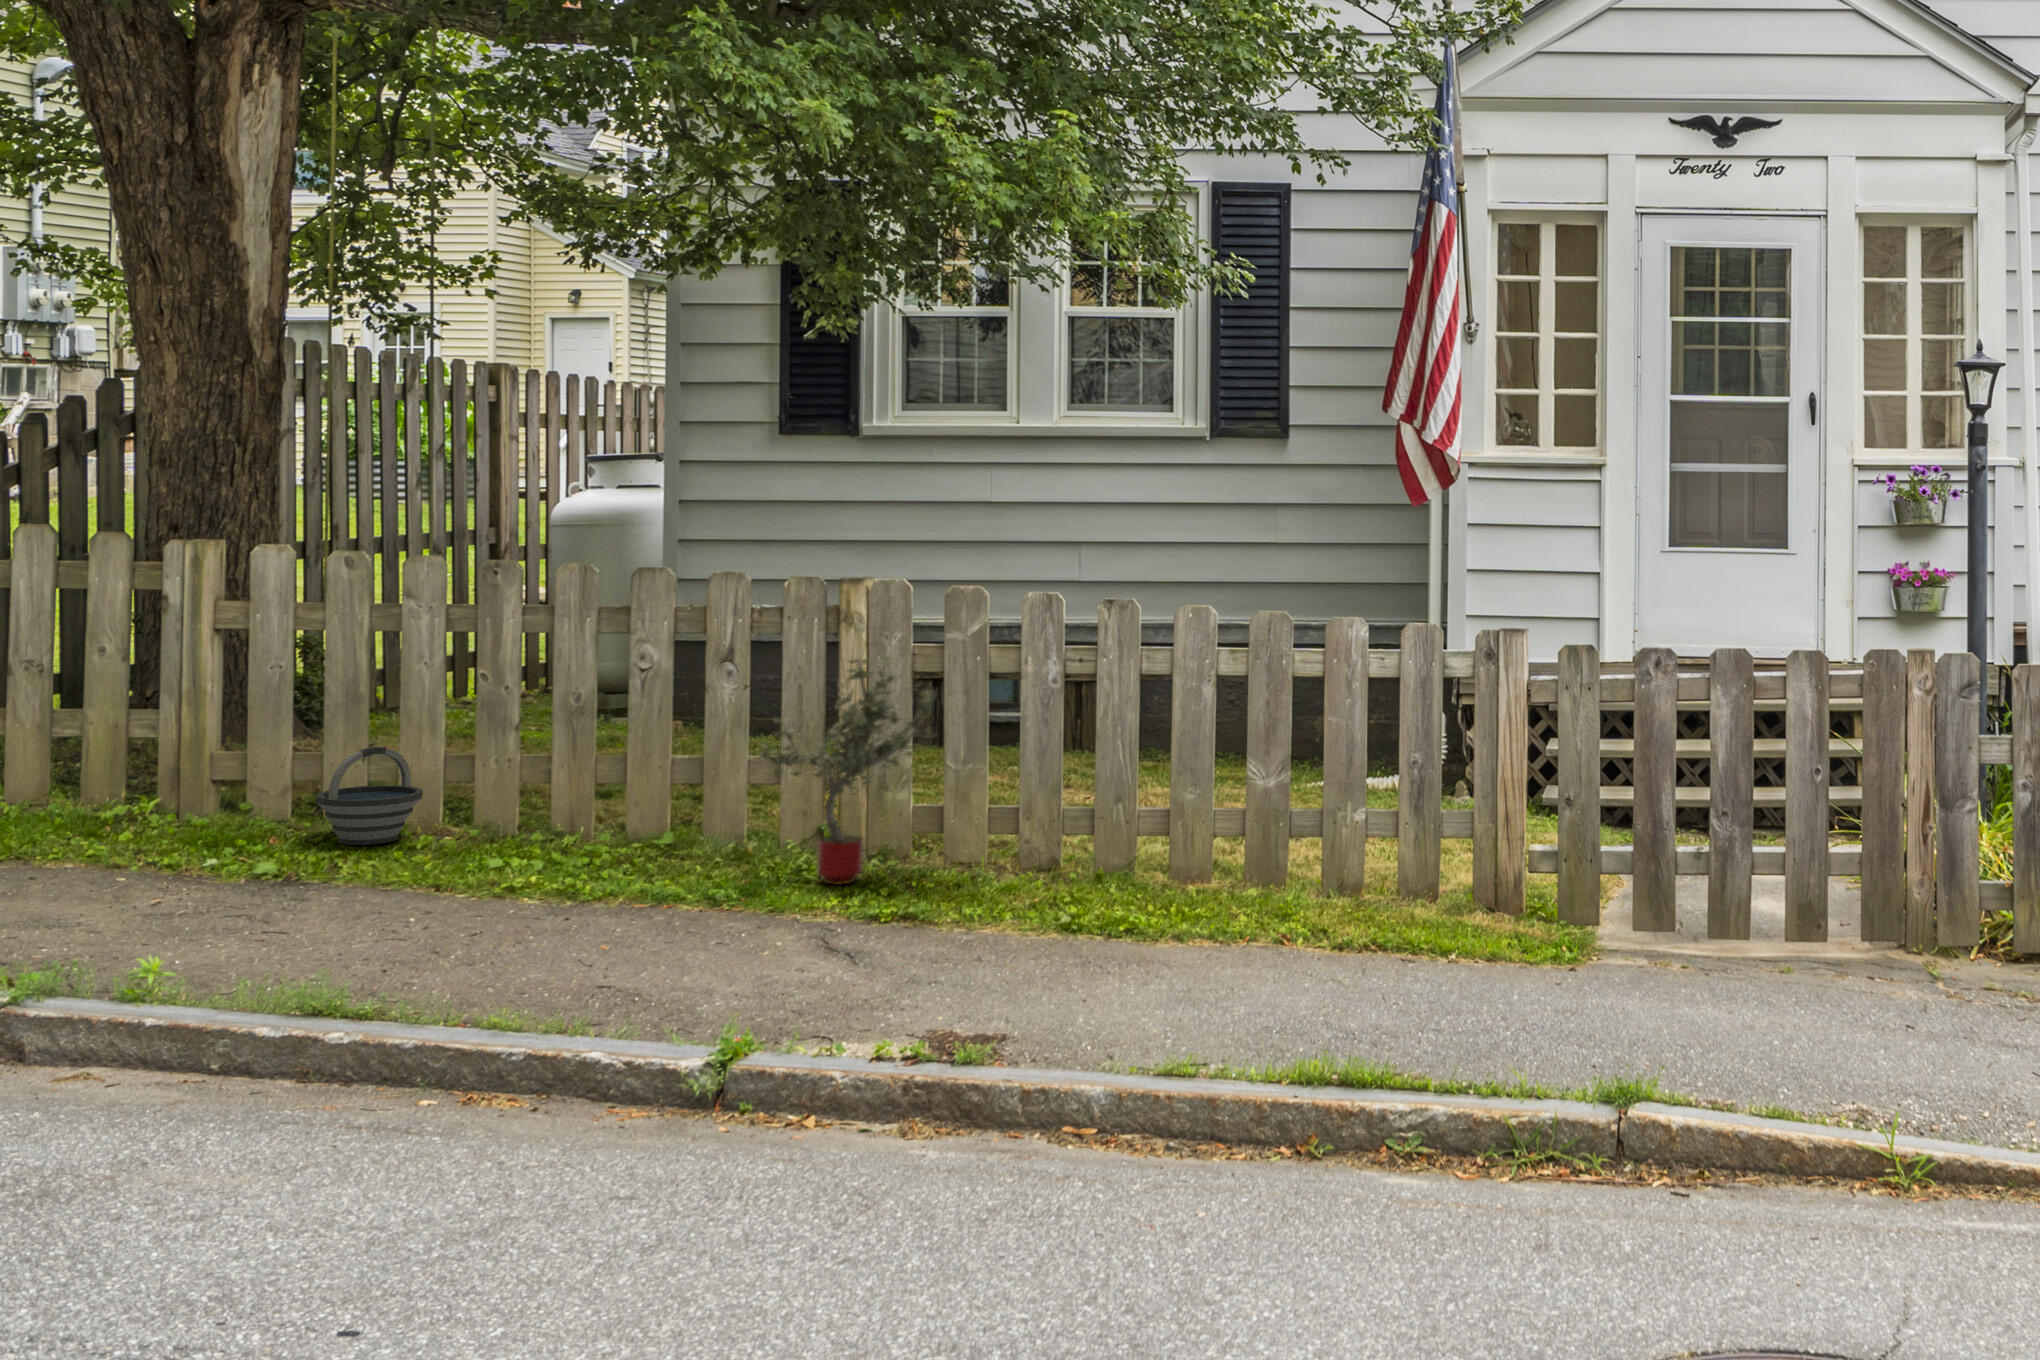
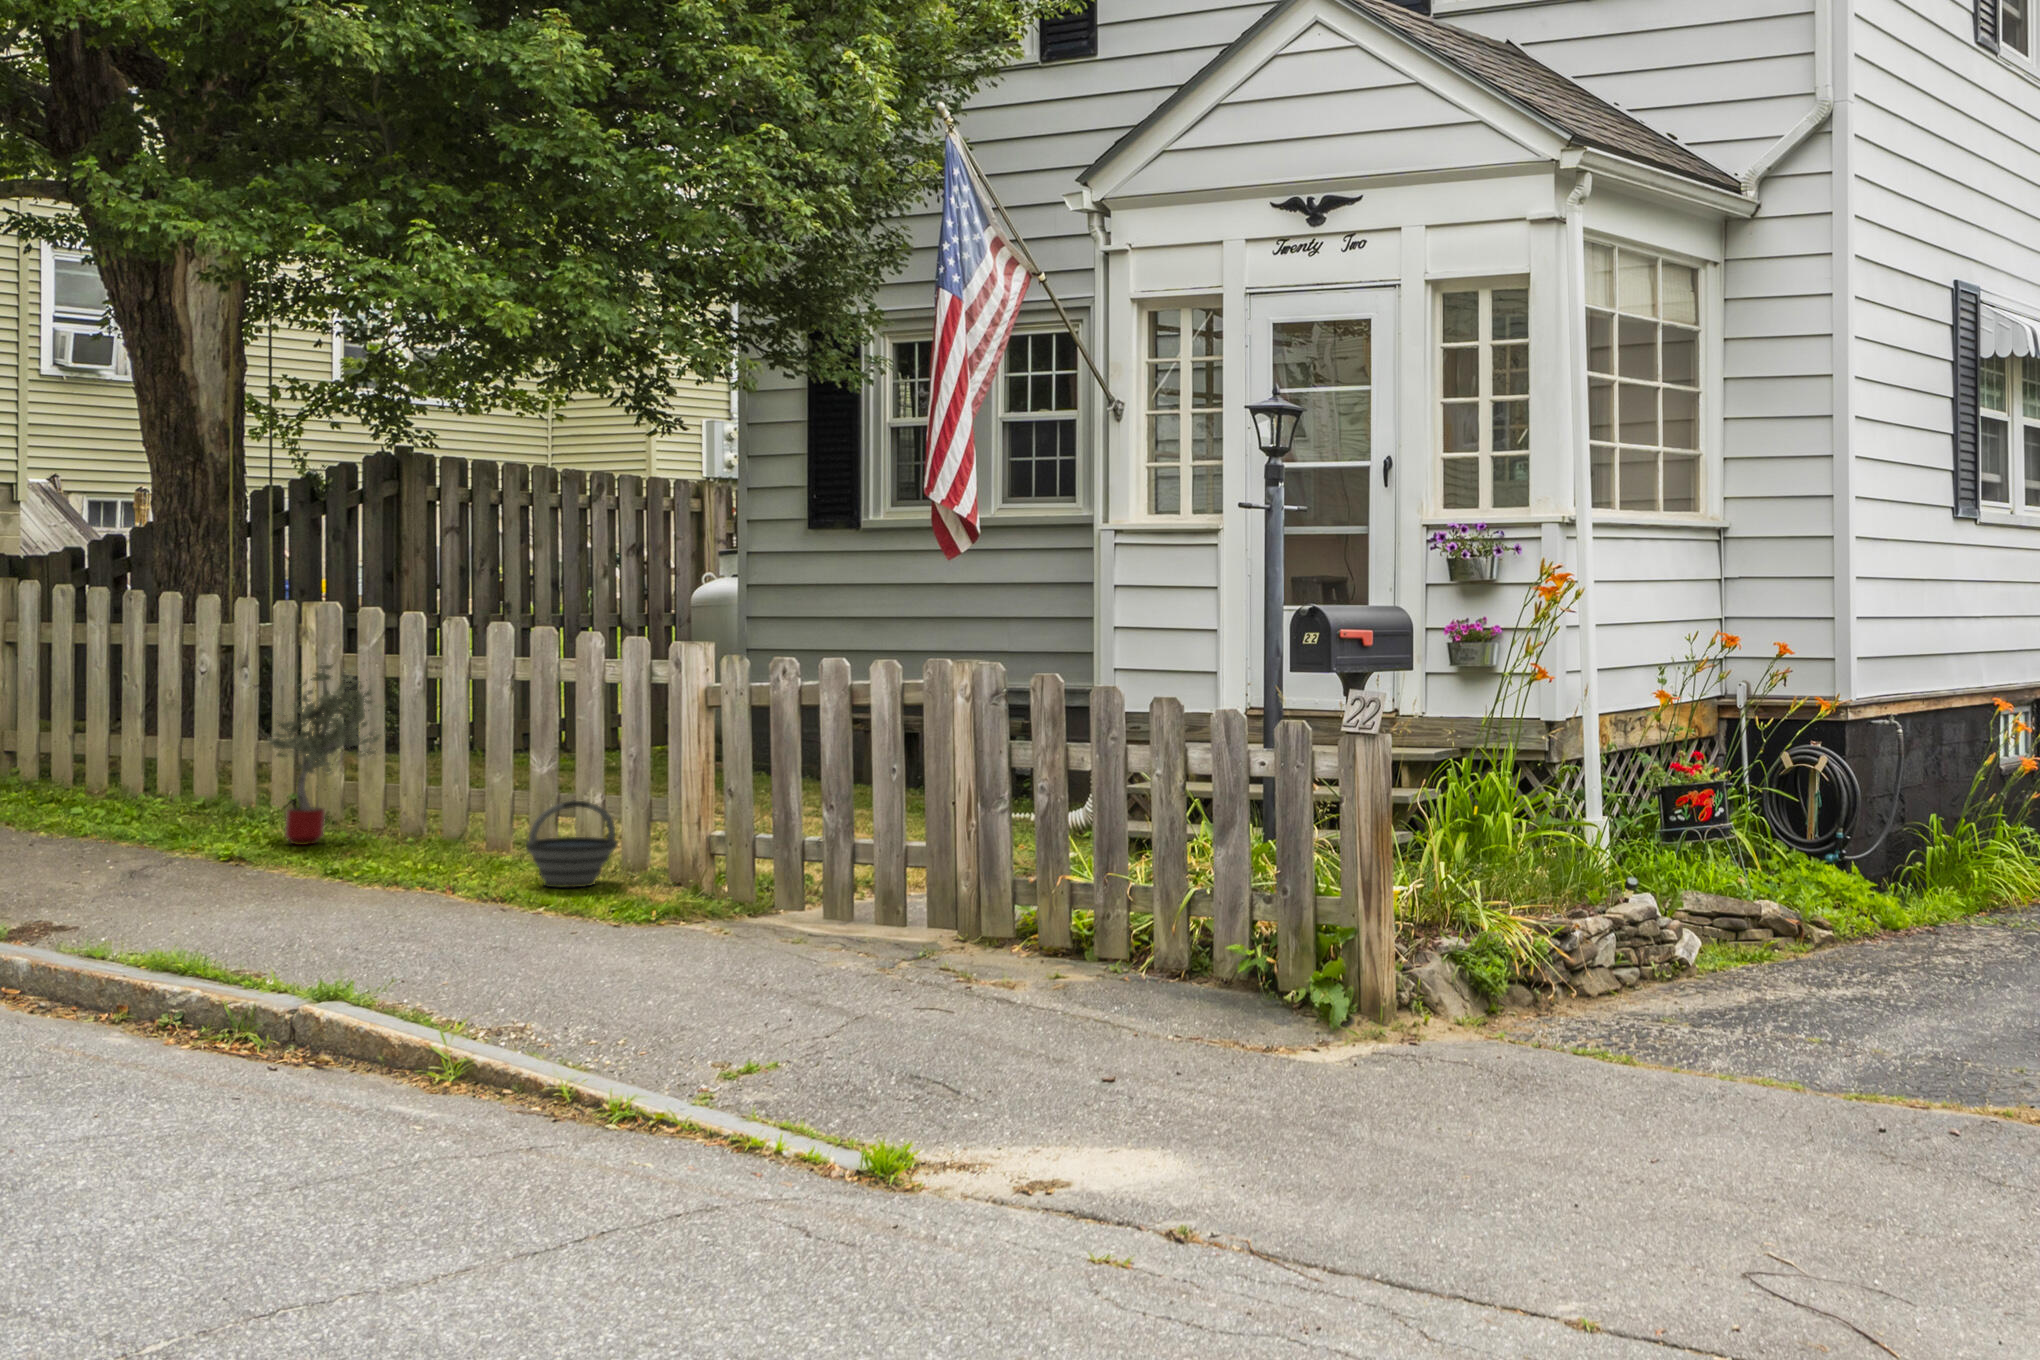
bucket: present [316,747,423,845] -> present [526,800,618,887]

